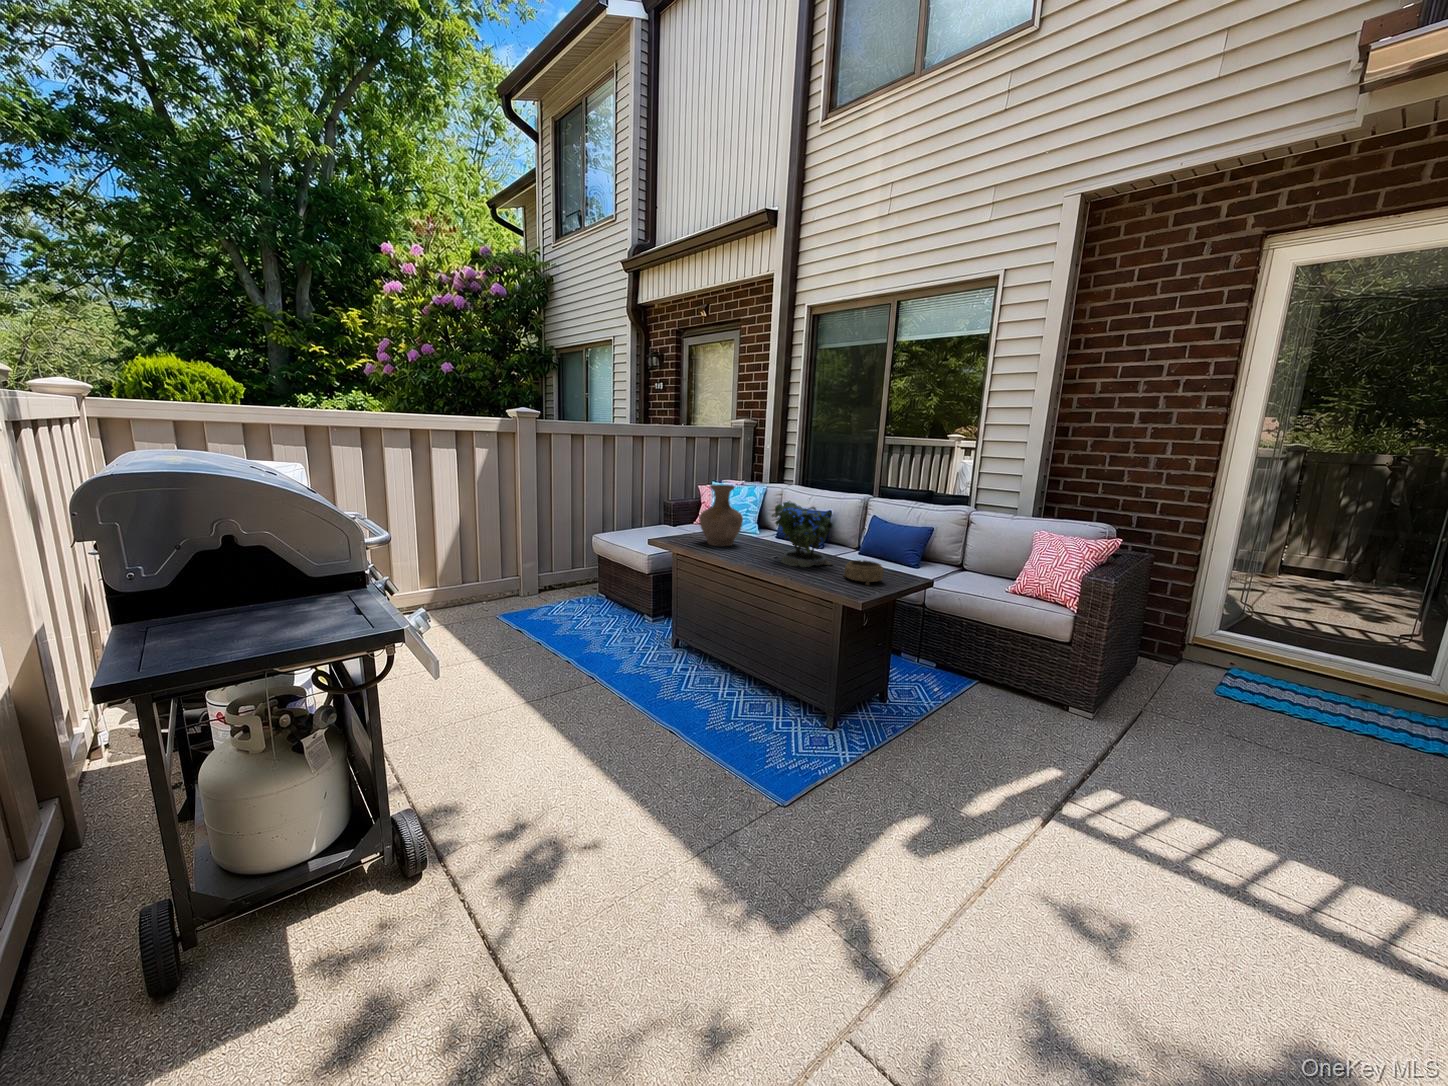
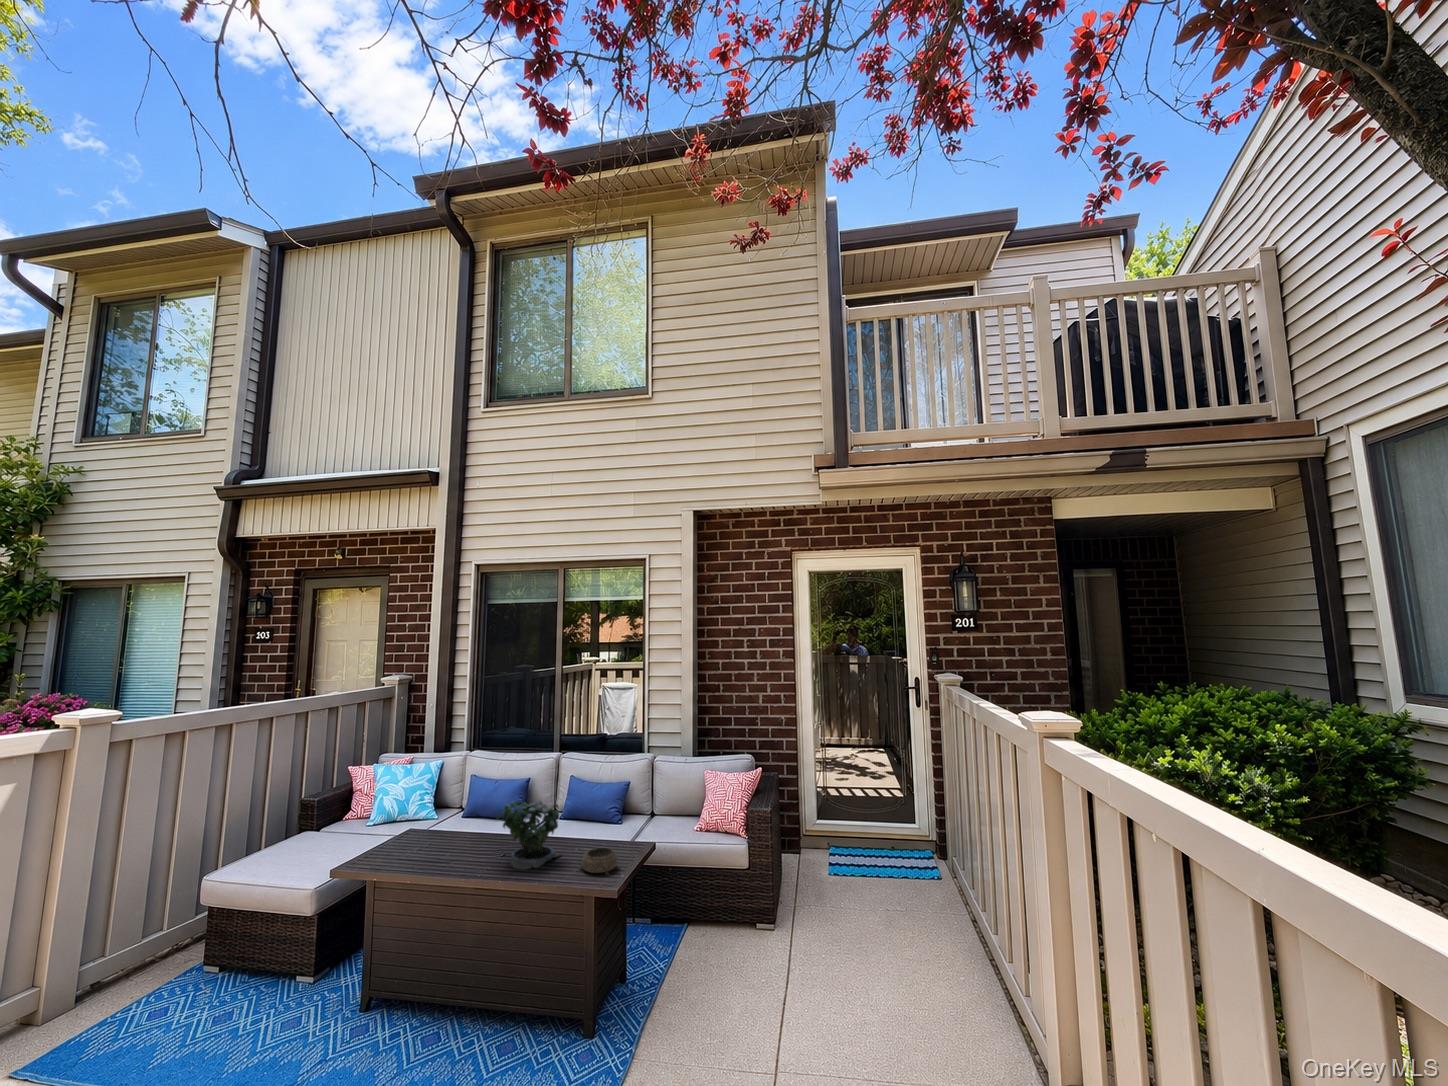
vase: present [699,484,743,546] -> none [403,787,455,861]

